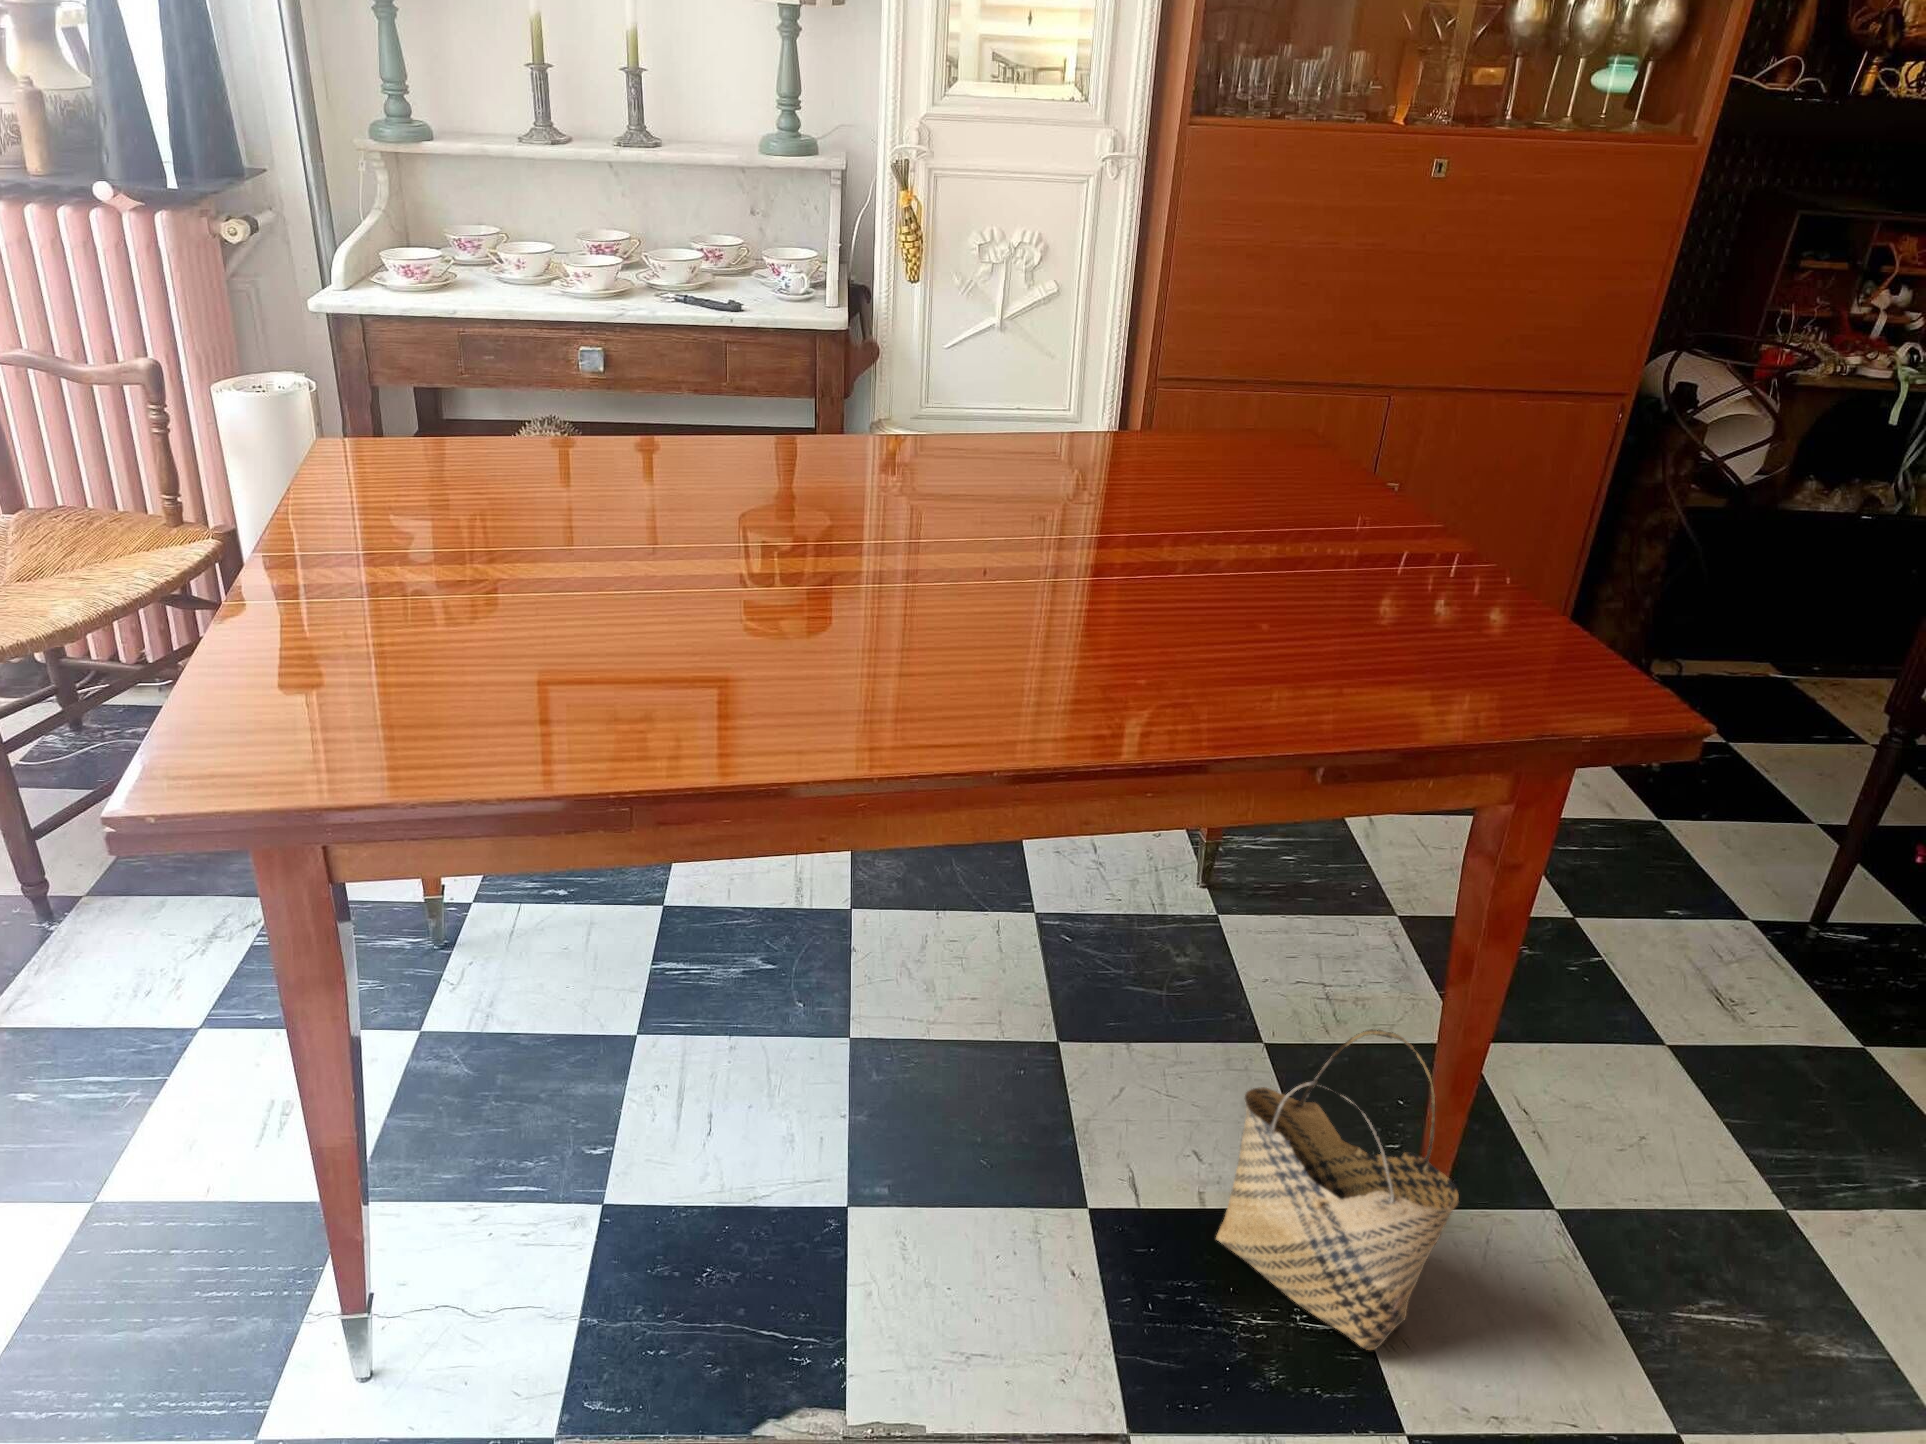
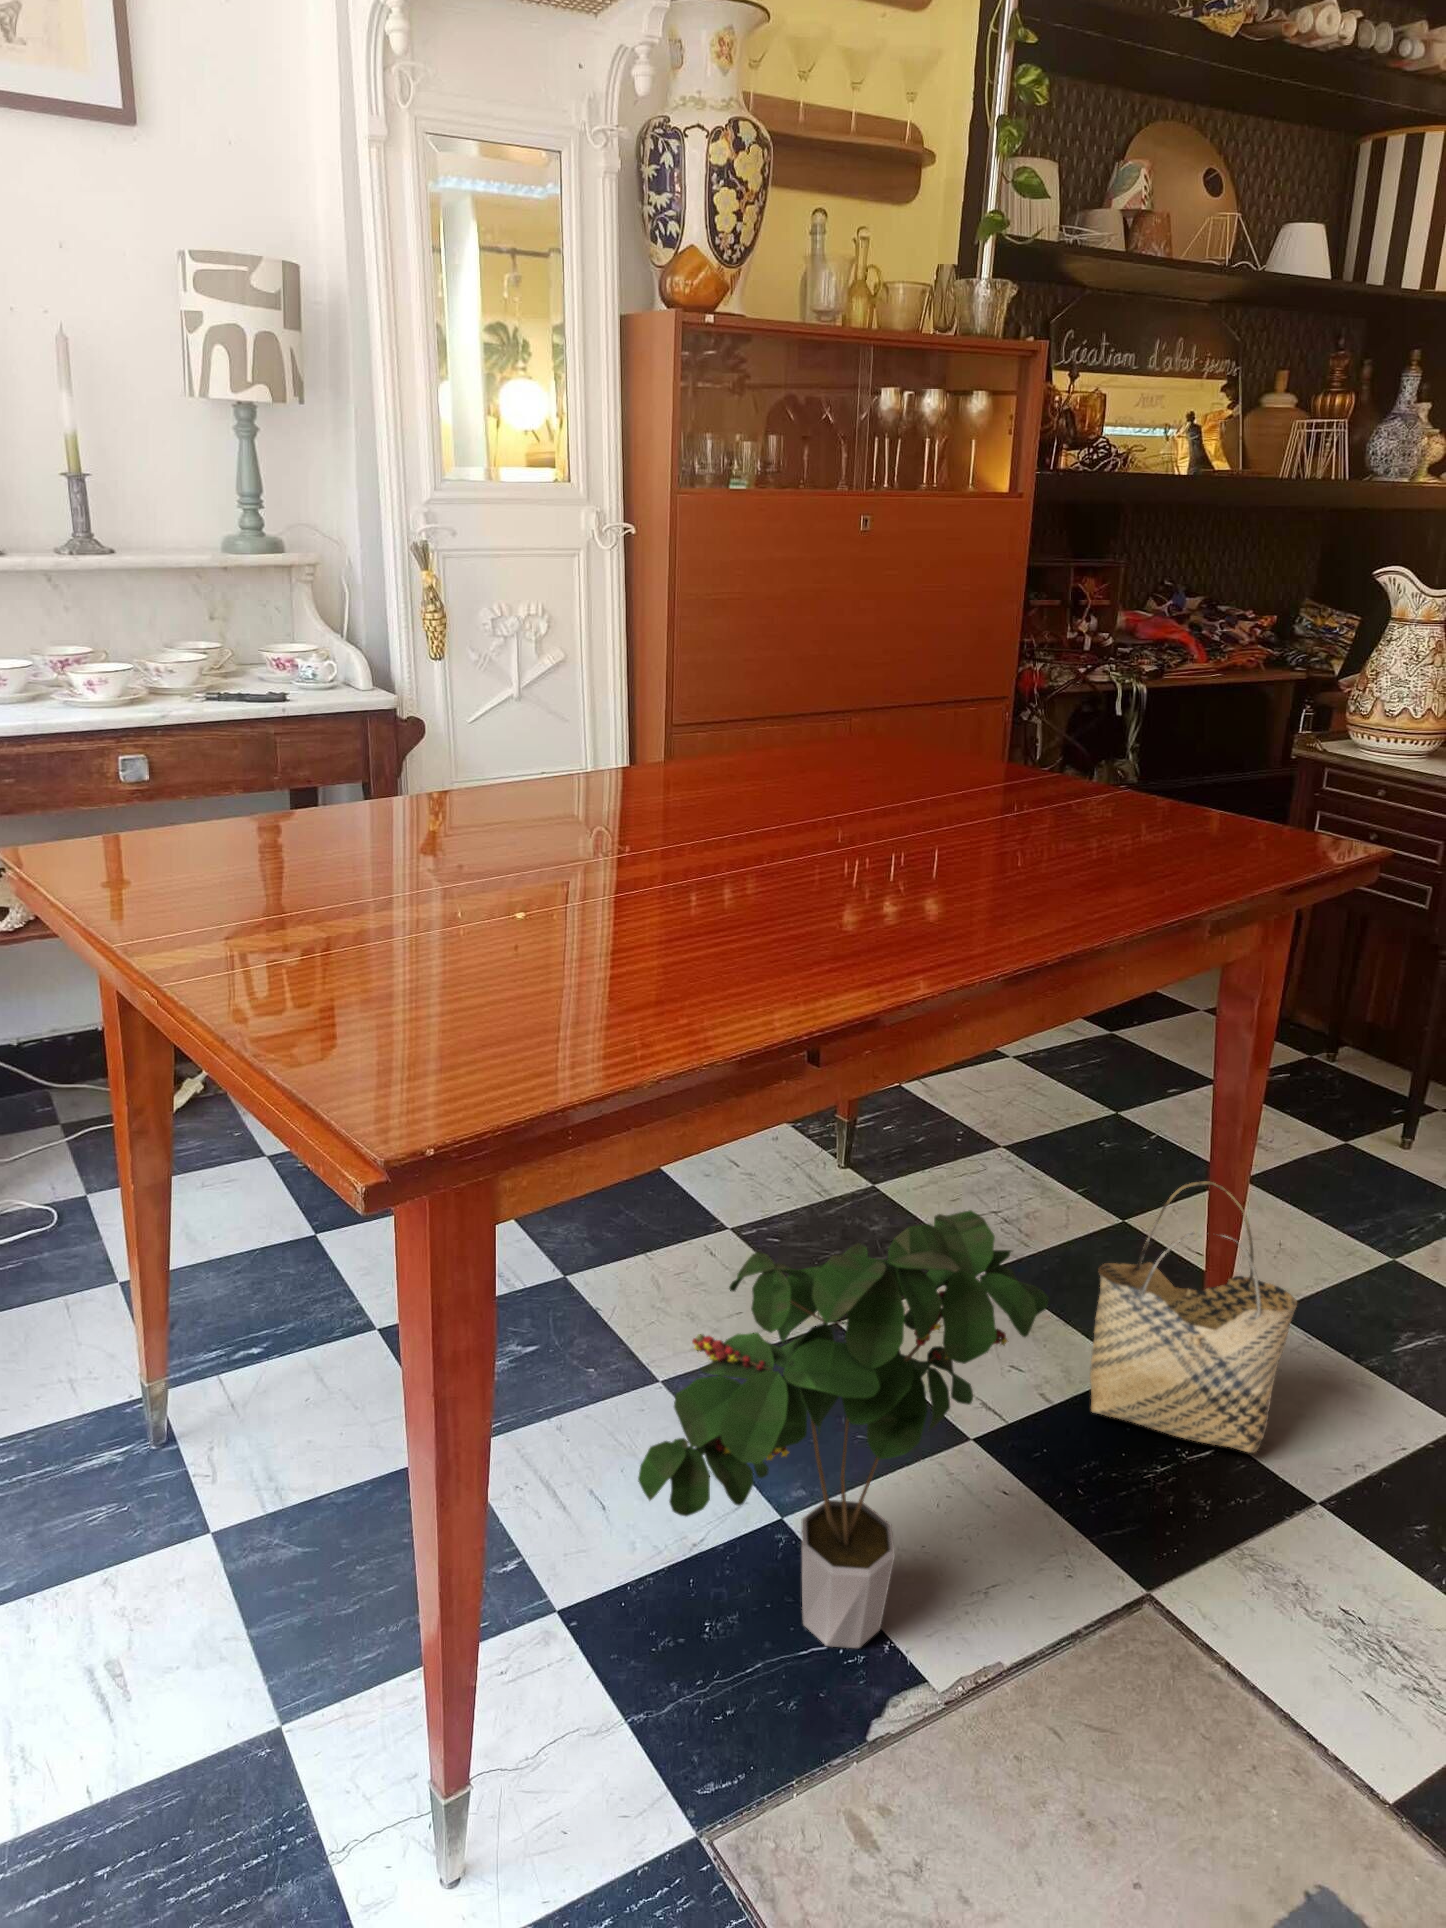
potted plant: none [604,947,1041,1354] -> present [638,1210,1049,1648]

